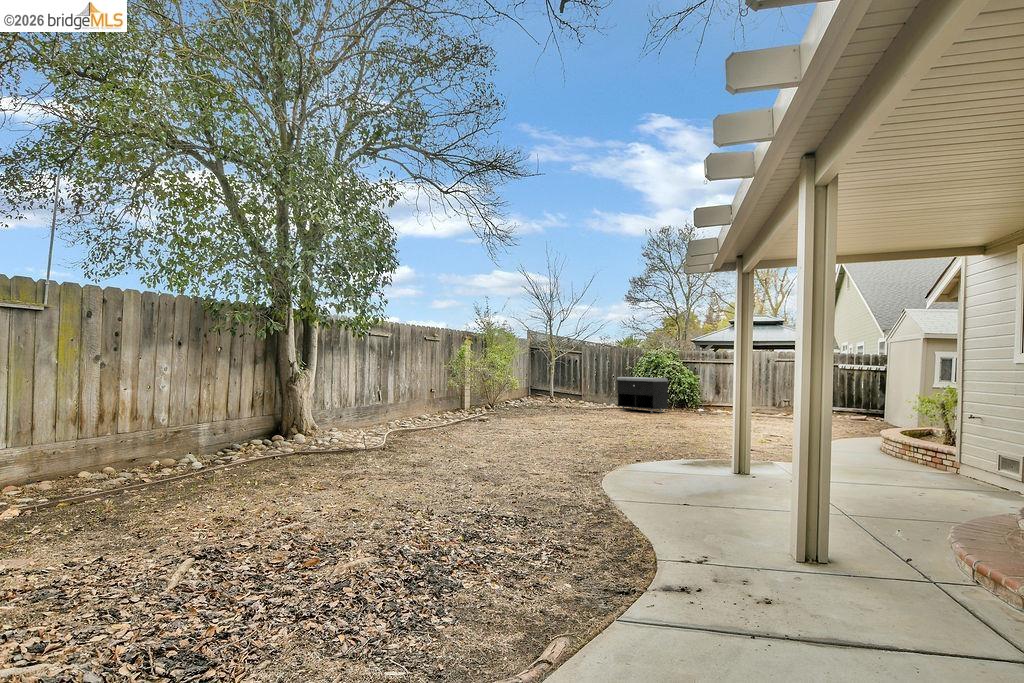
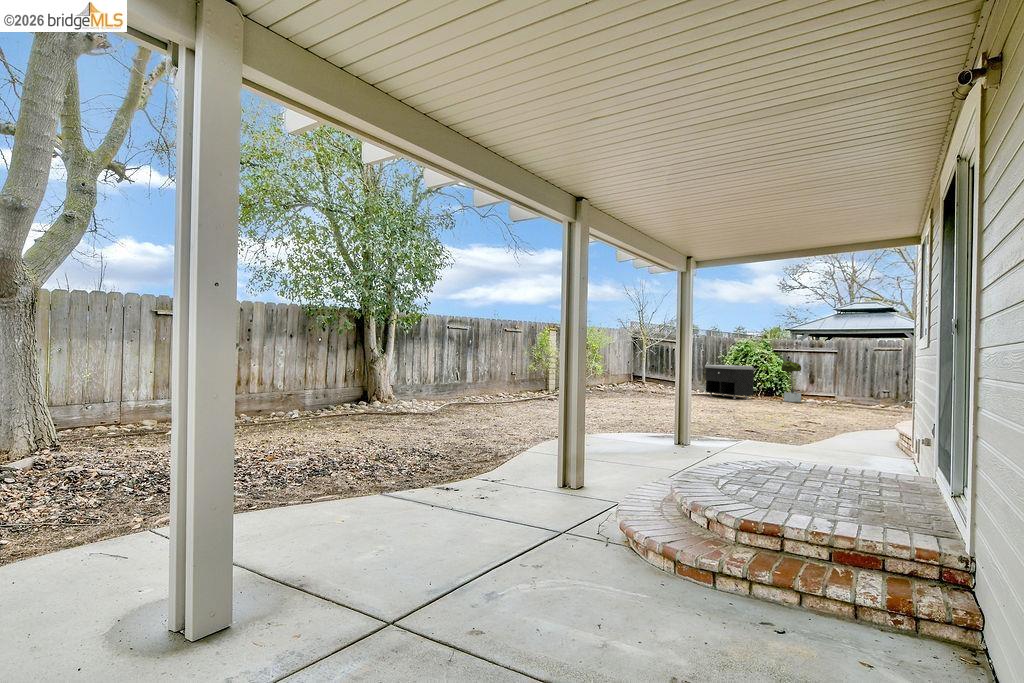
potted tree: none [693,372,713,414] -> present [781,361,801,402]

